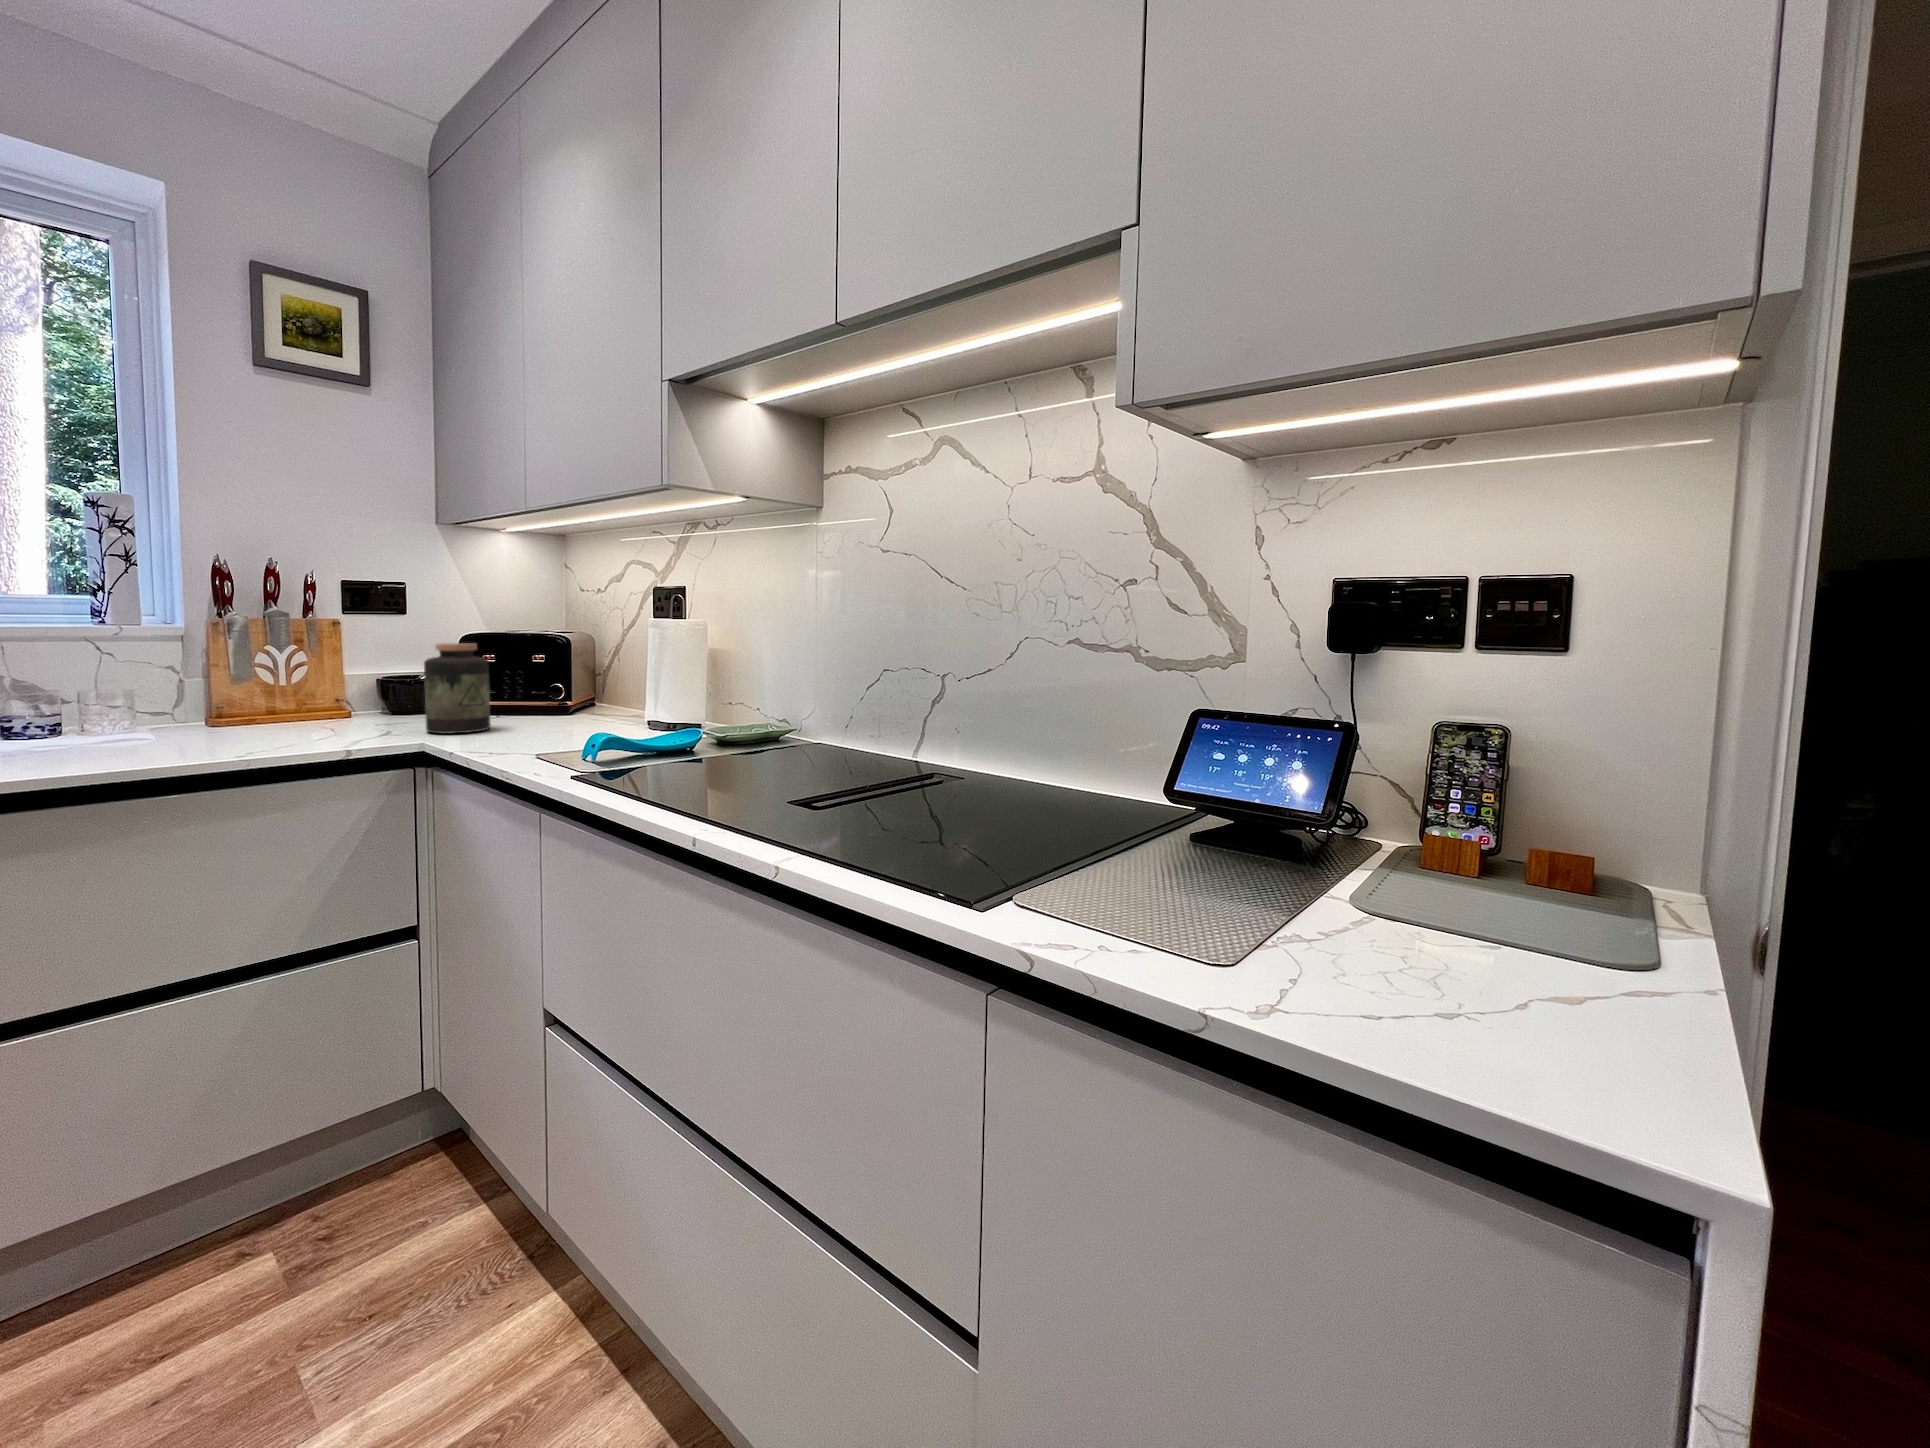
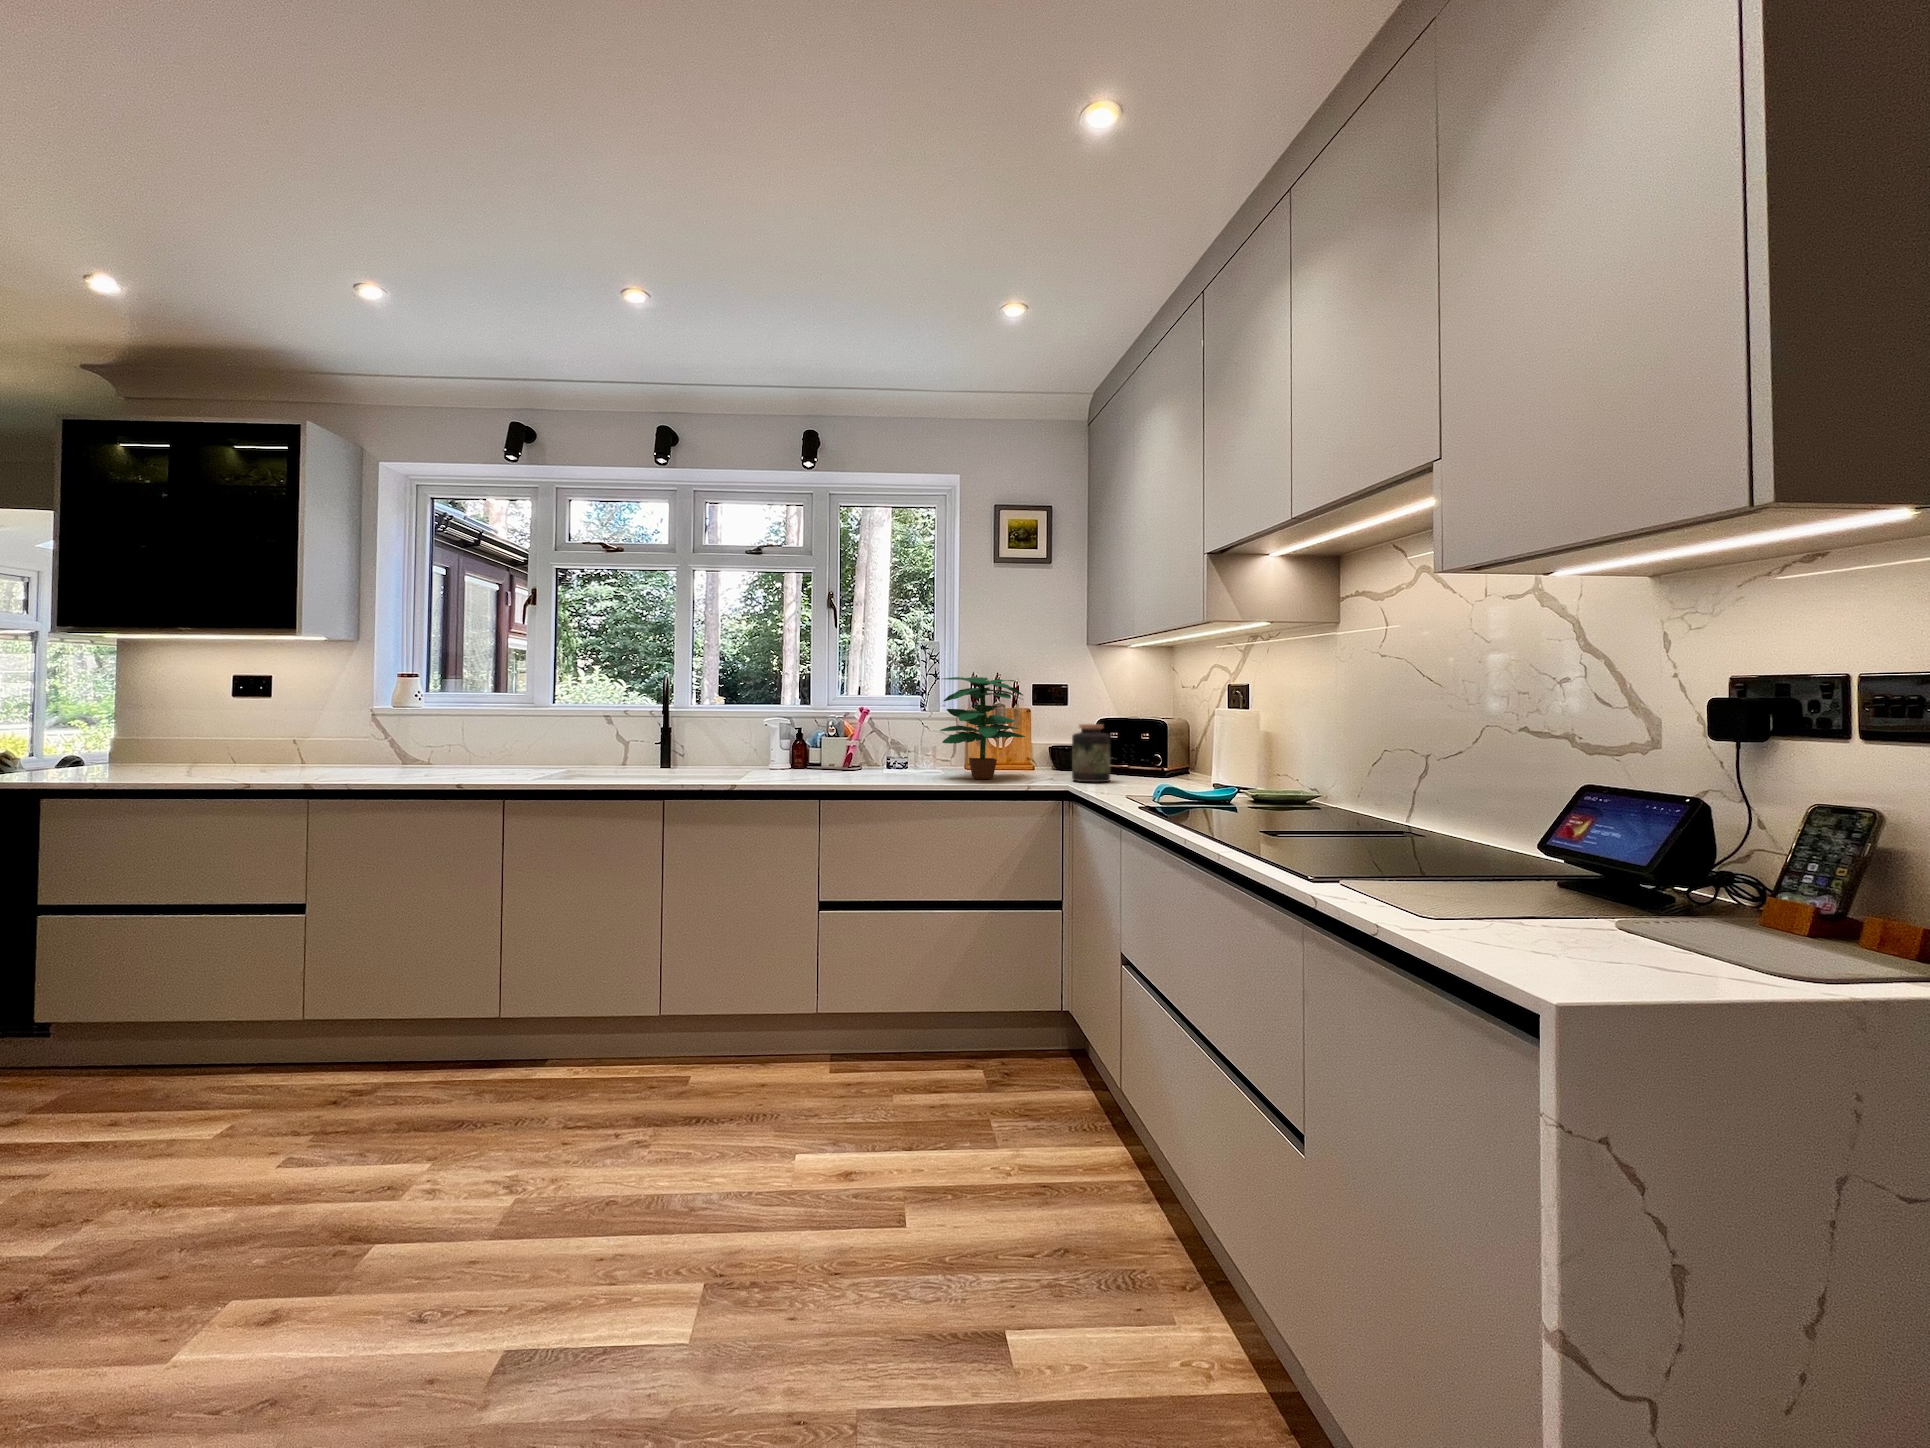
potted plant: none [140,563,335,743] -> present [940,677,1025,779]

